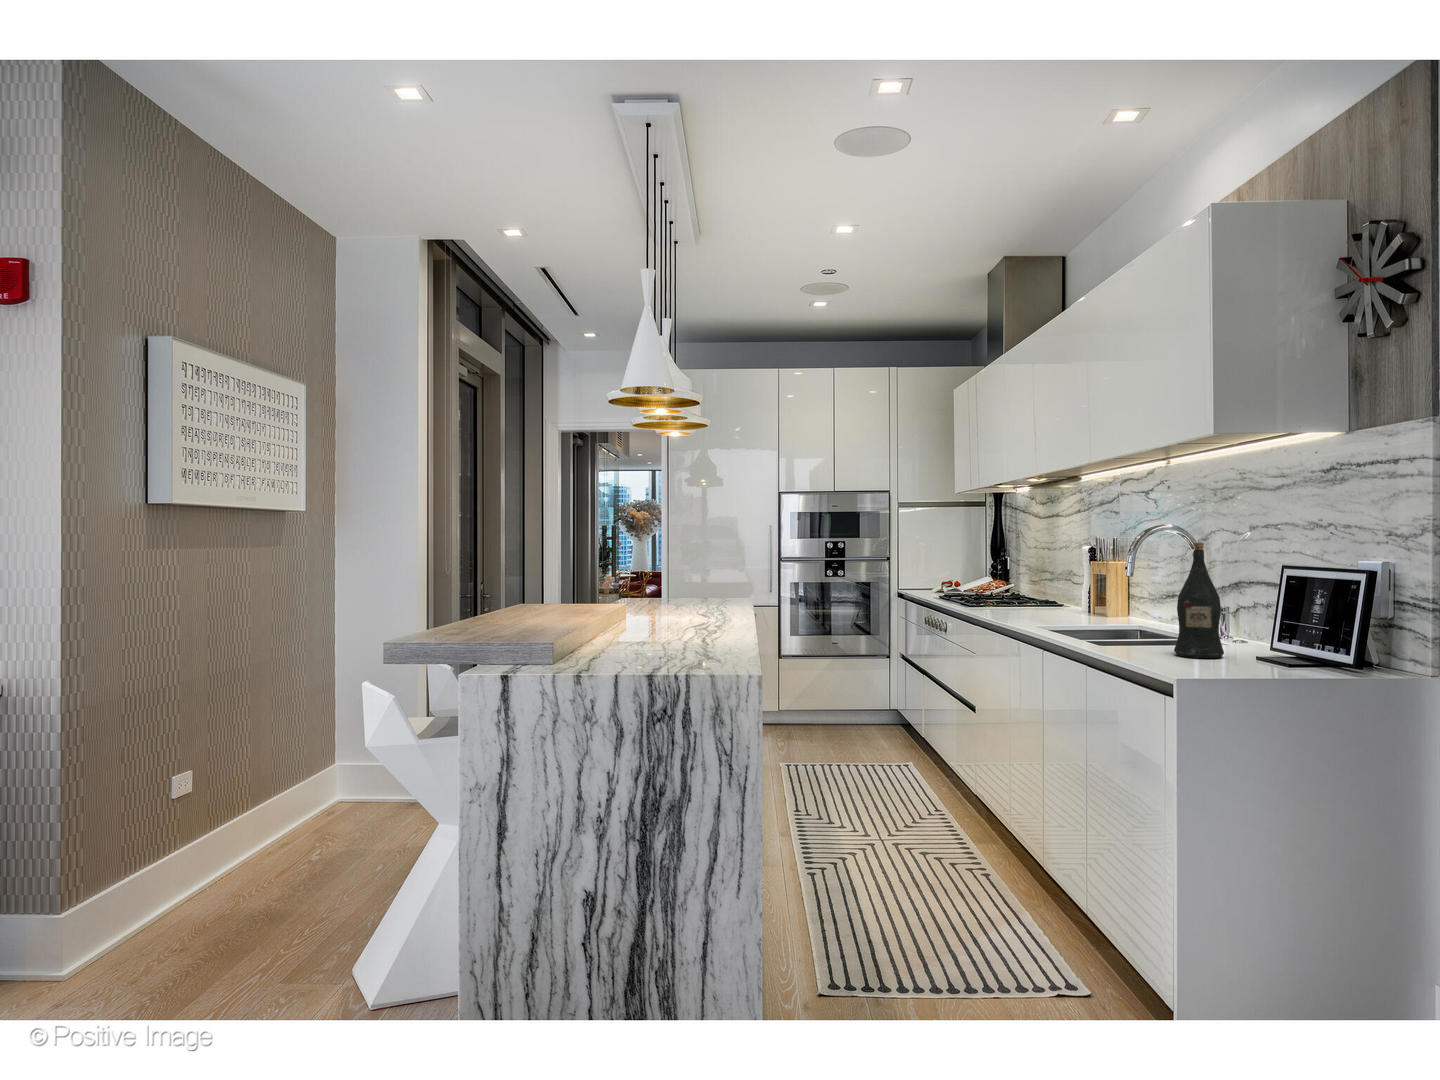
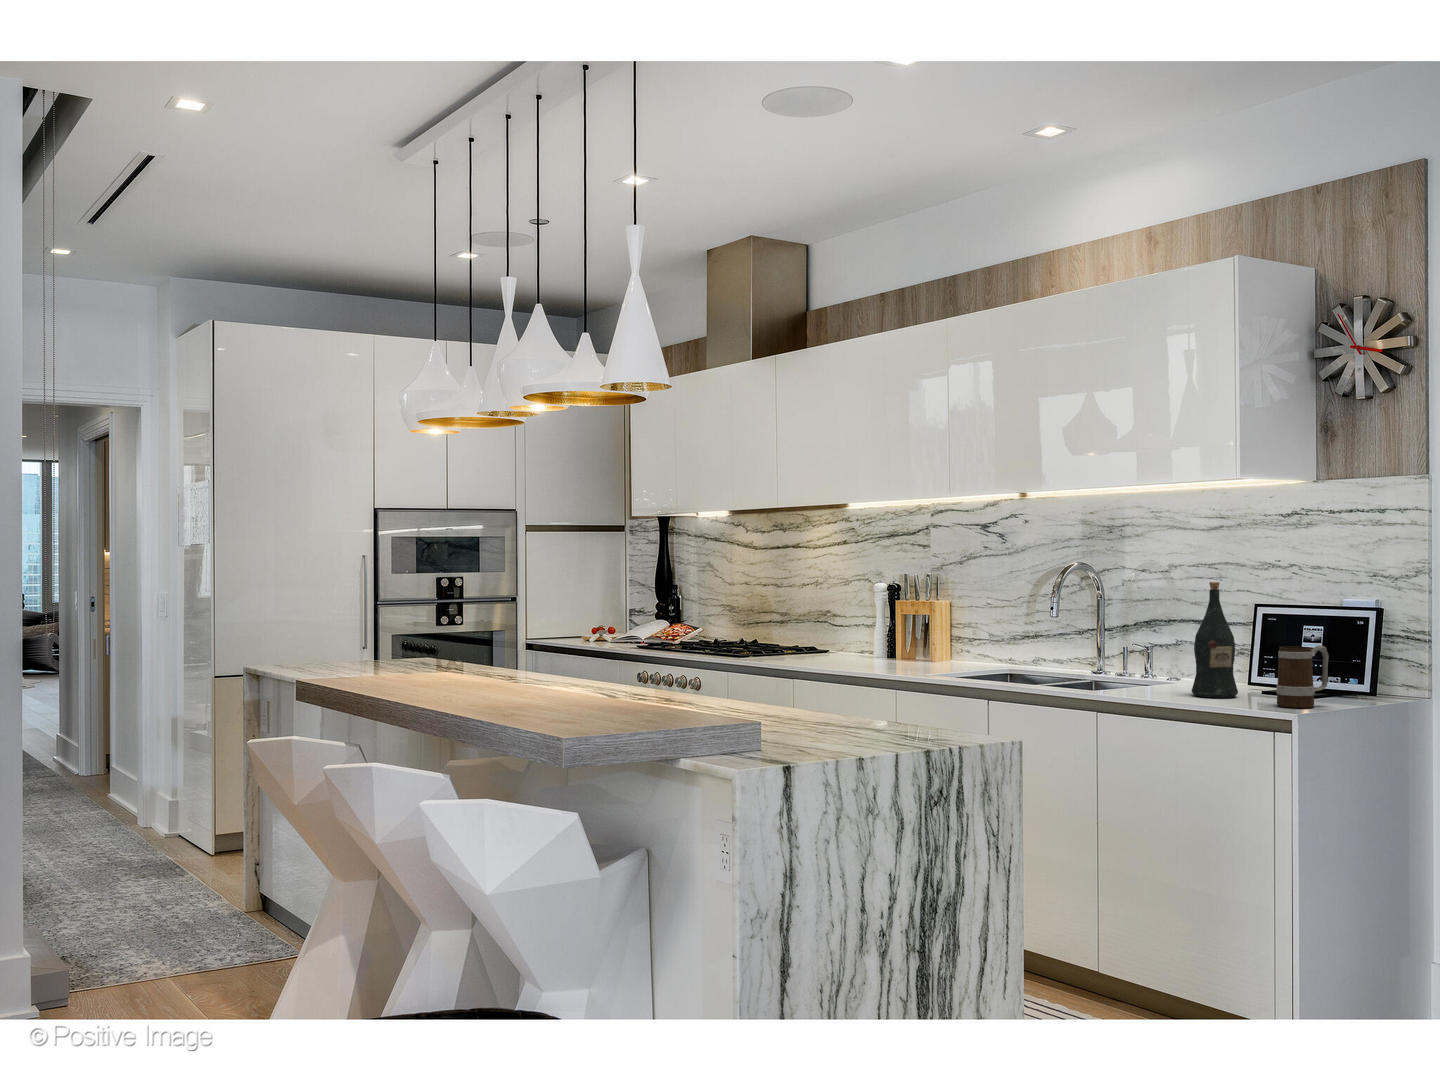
mug: none [1224,608,1287,673] -> present [1276,646,1329,708]

